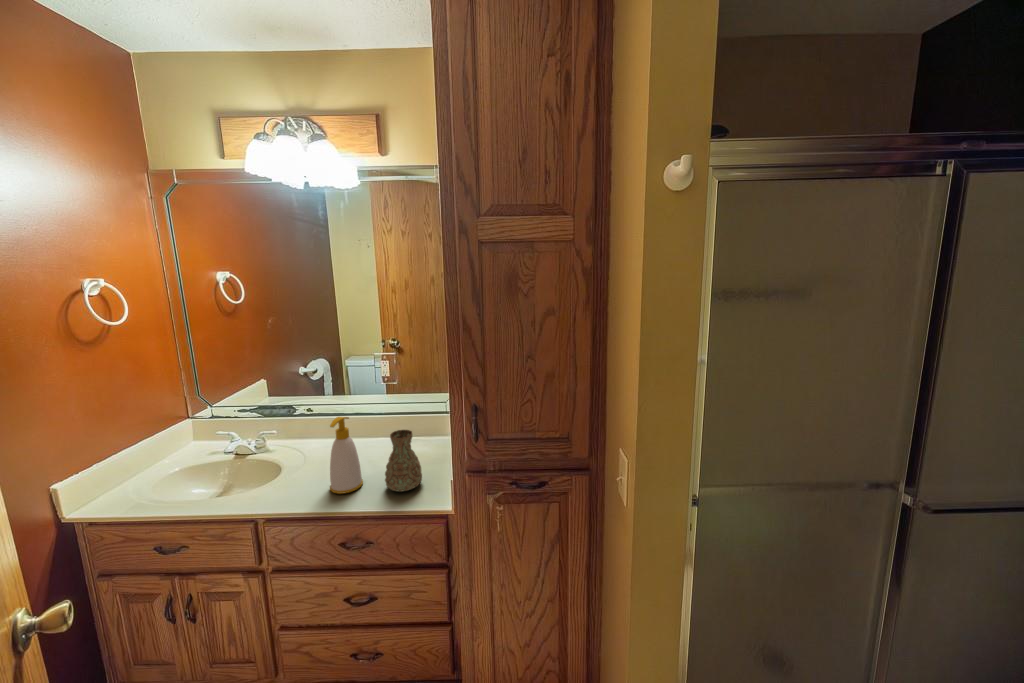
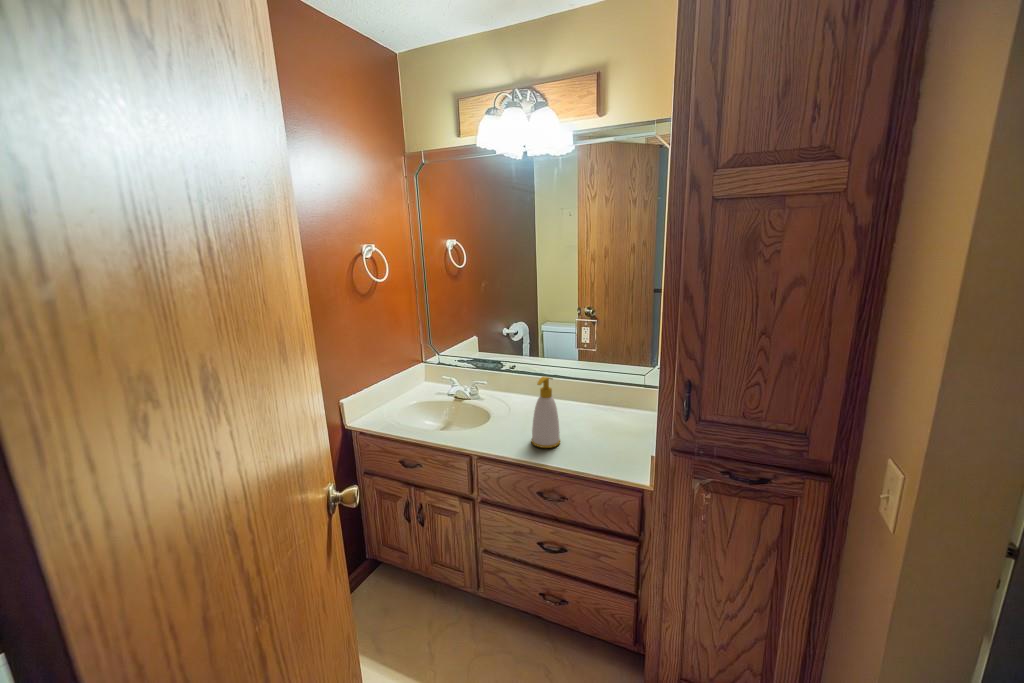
decorative vase: present [385,430,422,492] -> none [582,397,618,457]

